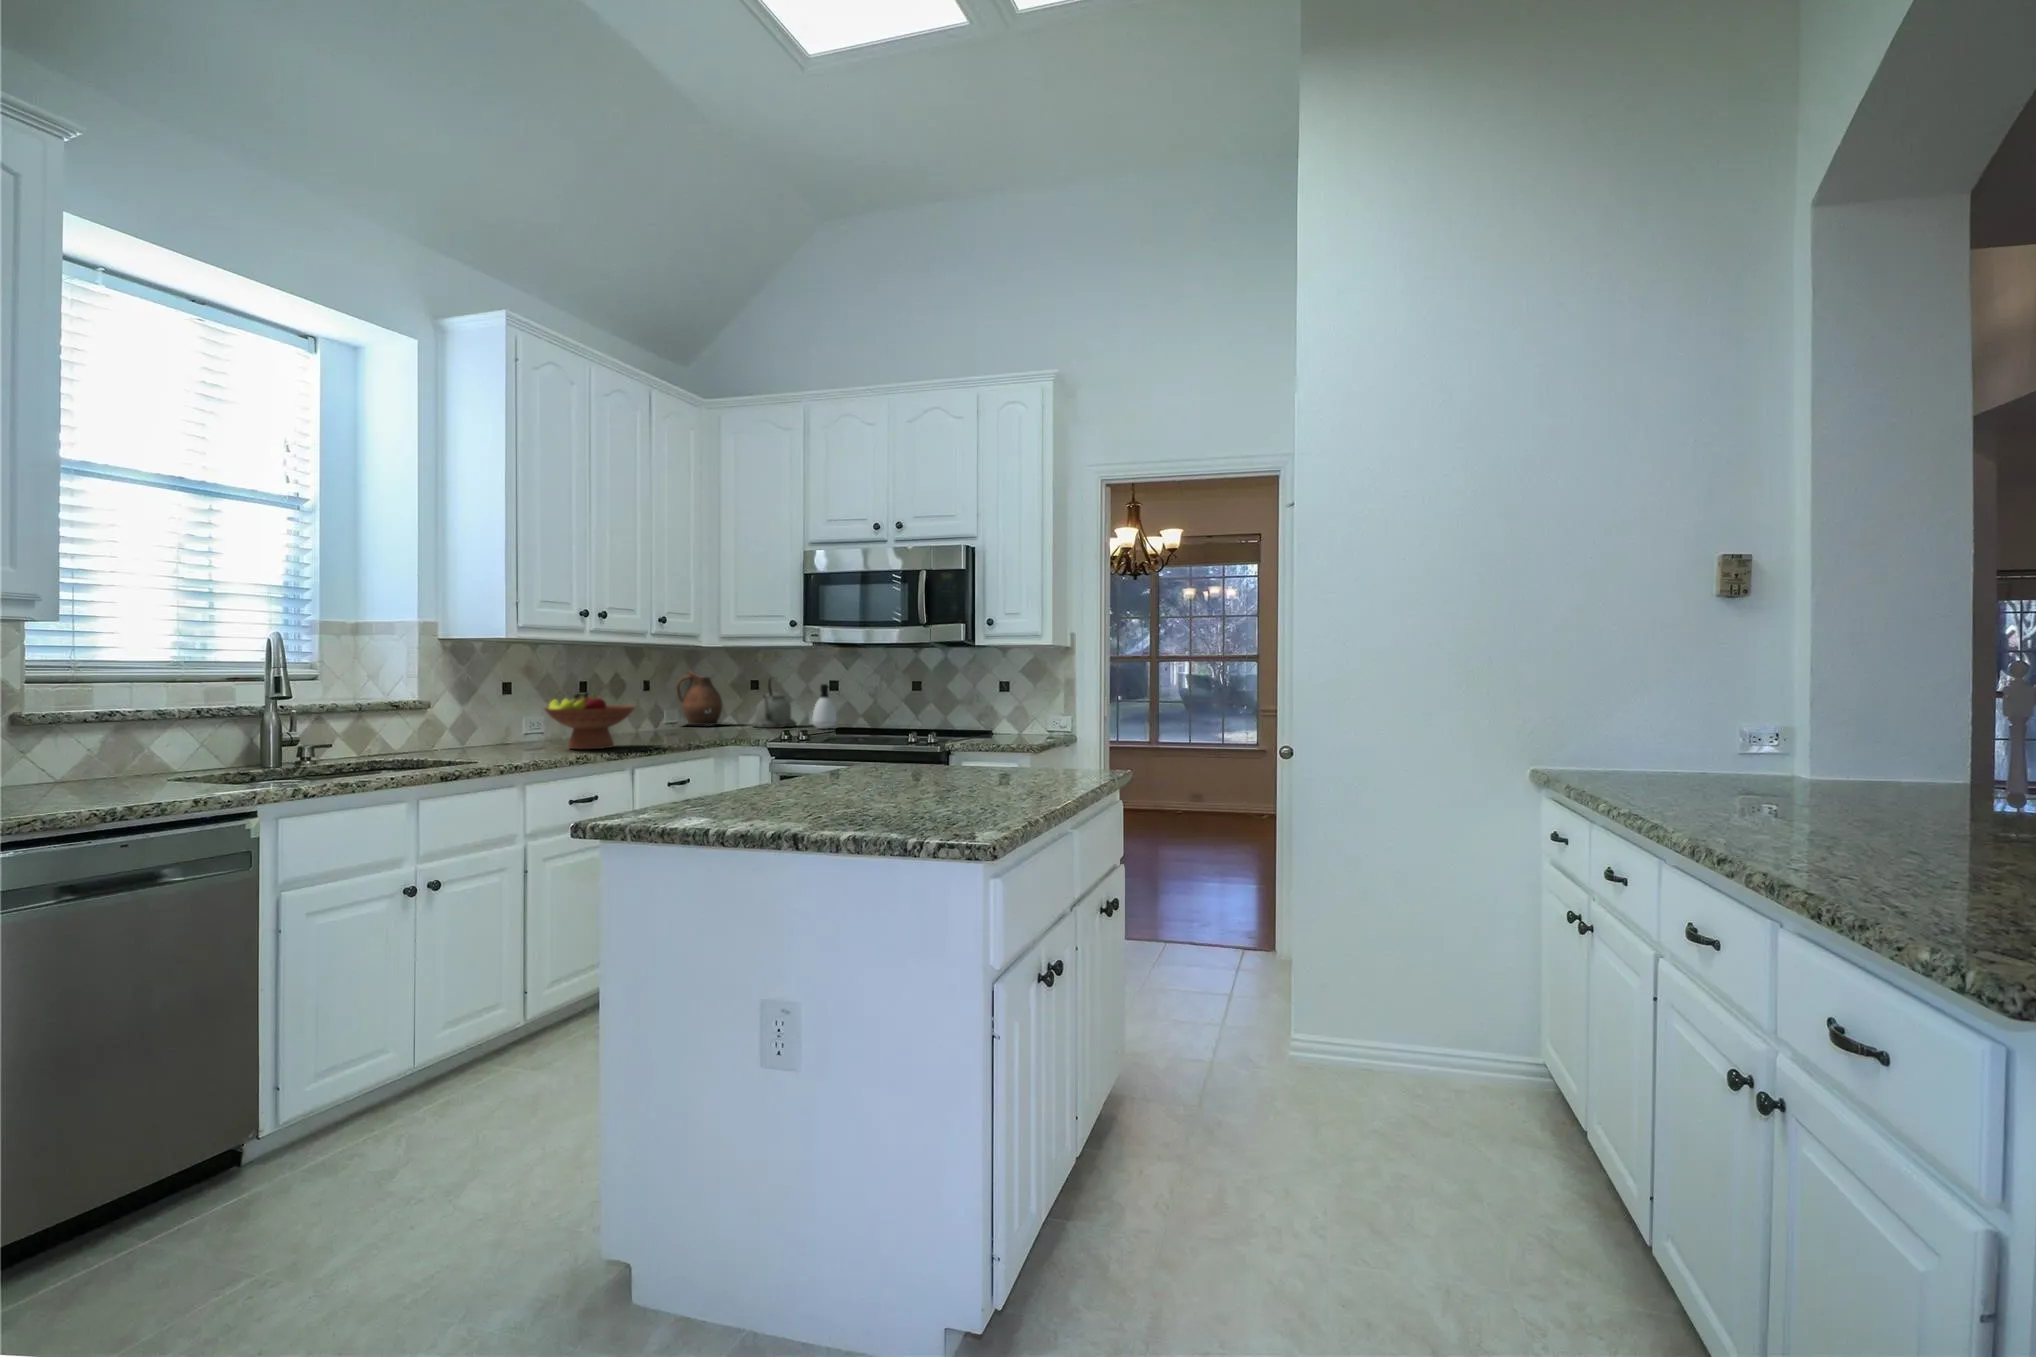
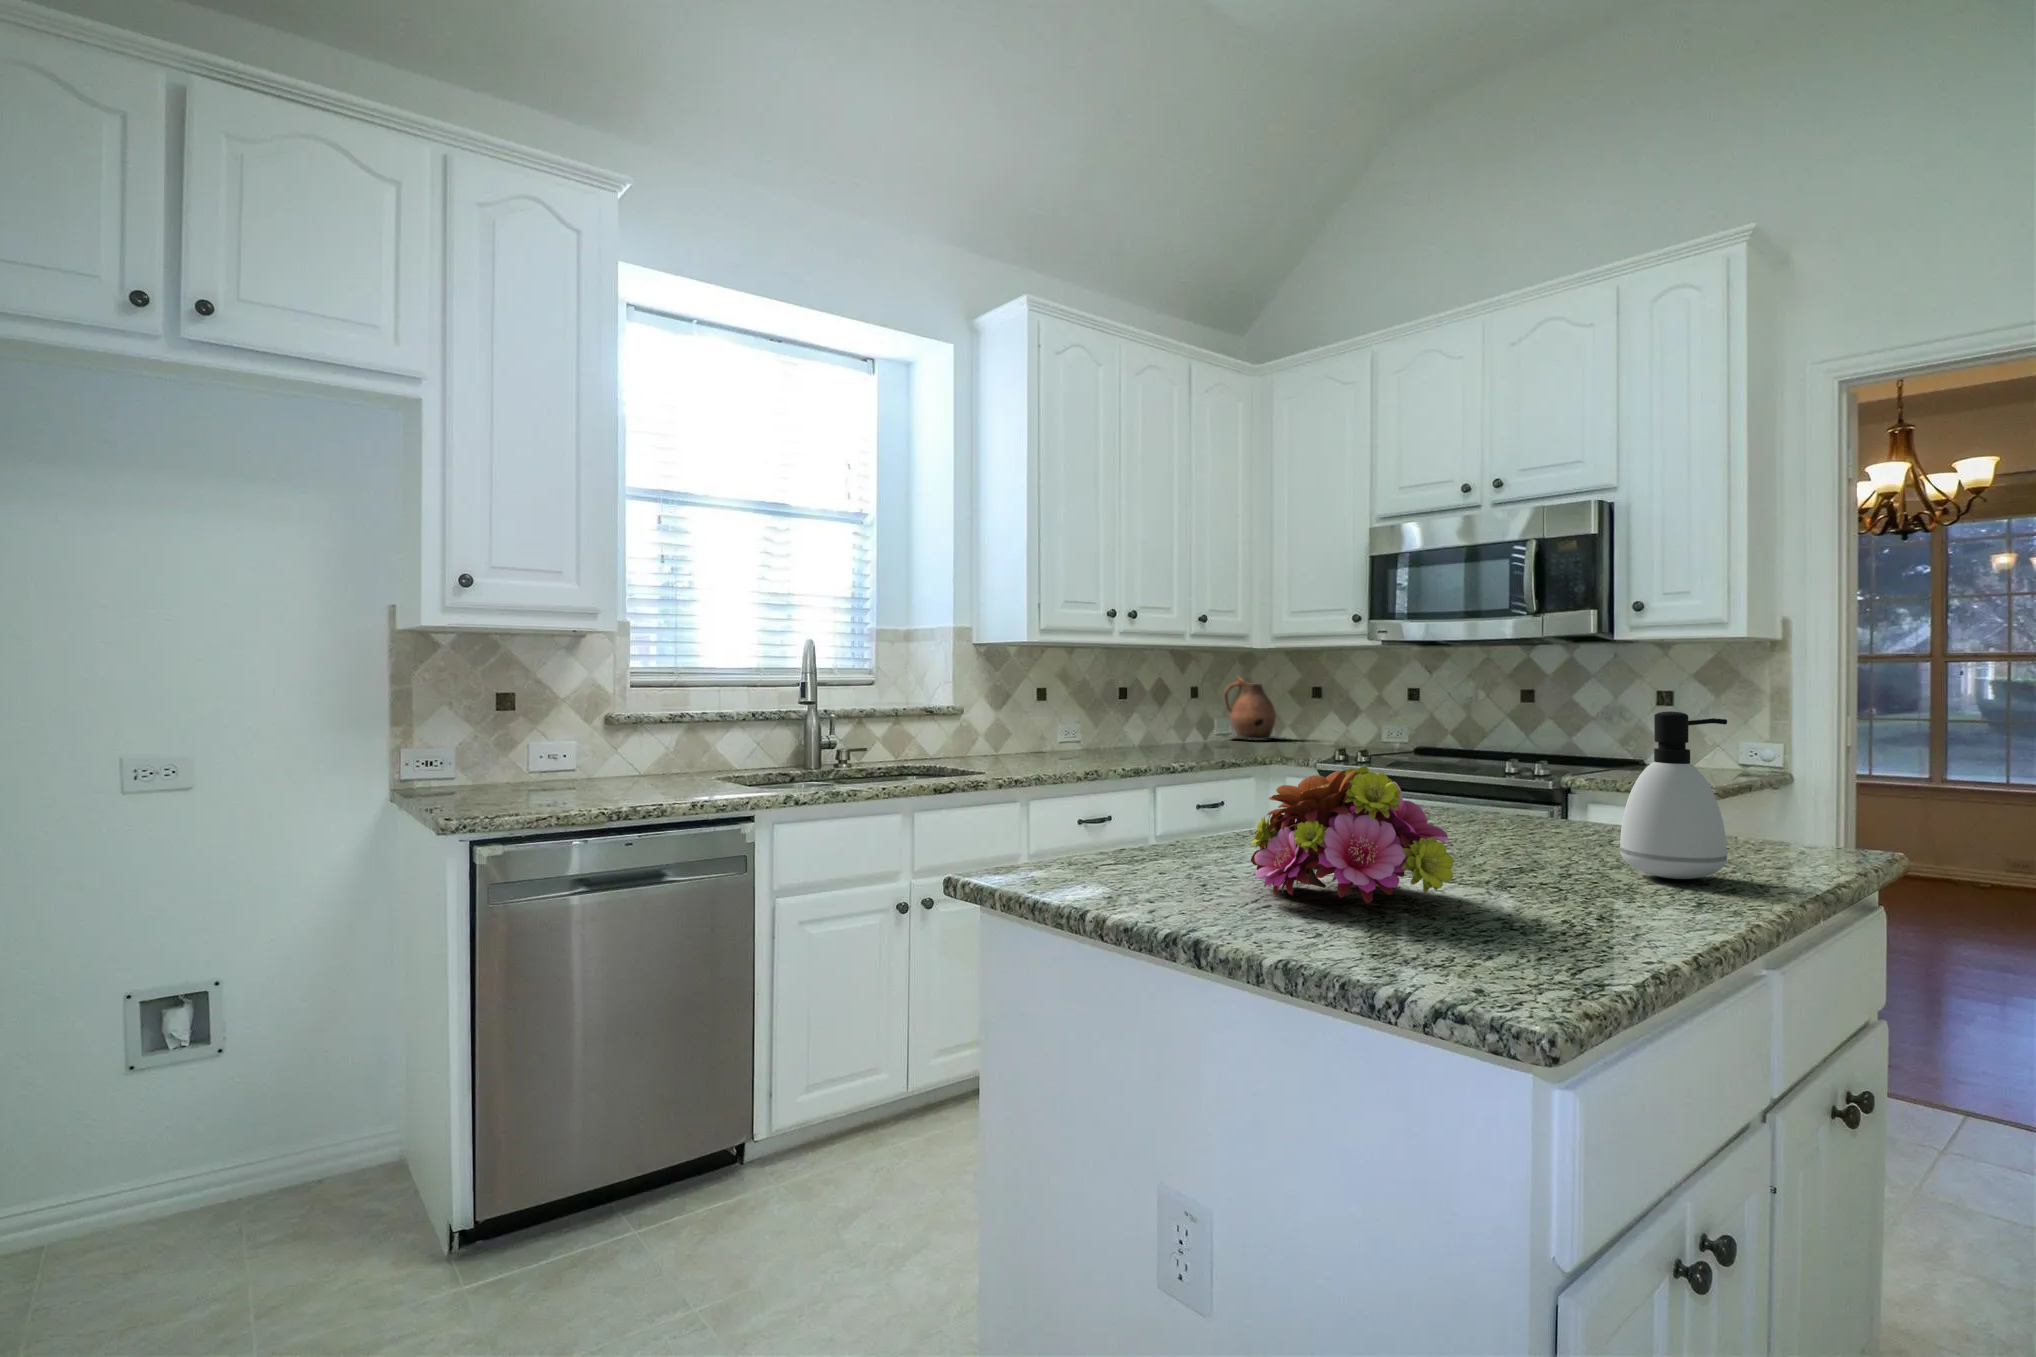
kettle: present [752,678,797,728] -> none [1308,684,1364,746]
soap dispenser: present [812,684,837,729] -> present [1620,711,1727,879]
fruit bowl: present [544,693,635,749] -> none [1061,700,1156,764]
flower bouquet: none [805,729,927,811] -> present [1251,766,1454,904]

